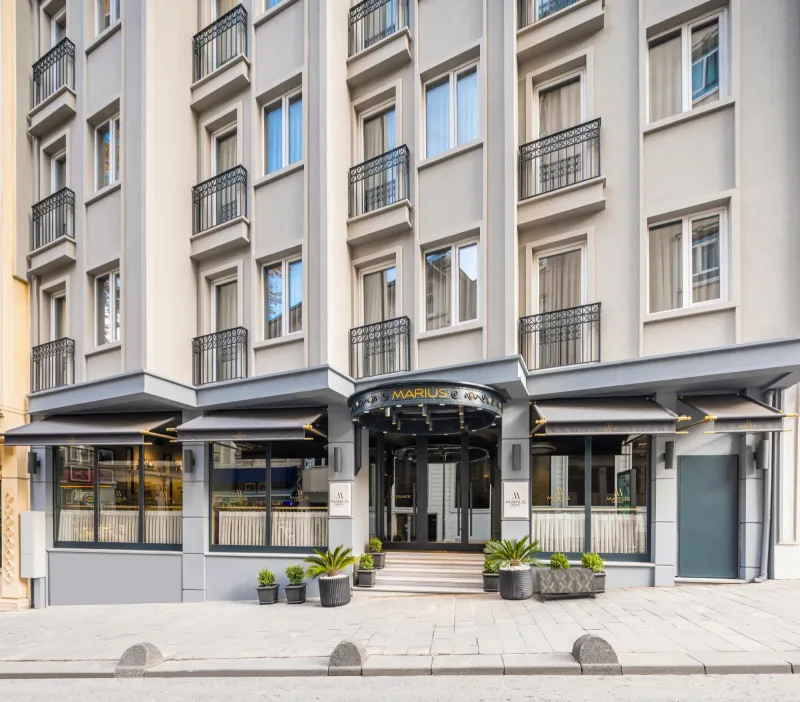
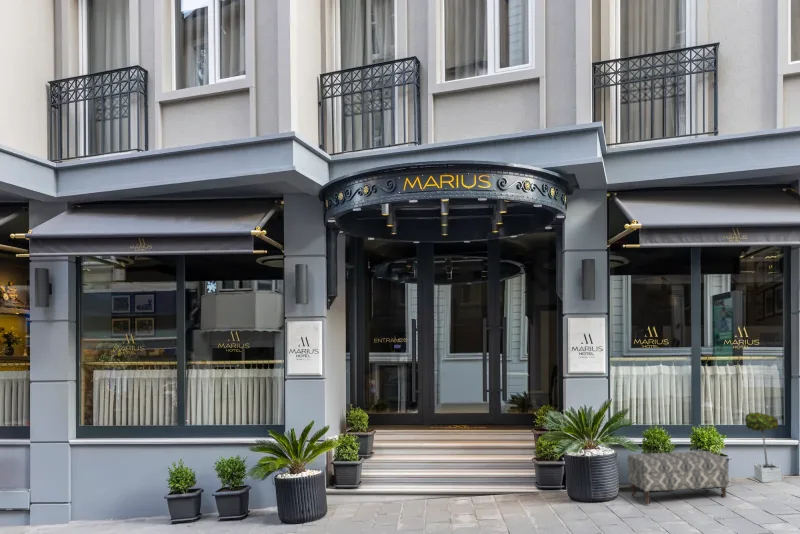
potted tree: none [617,544,640,591] -> present [745,412,782,483]

